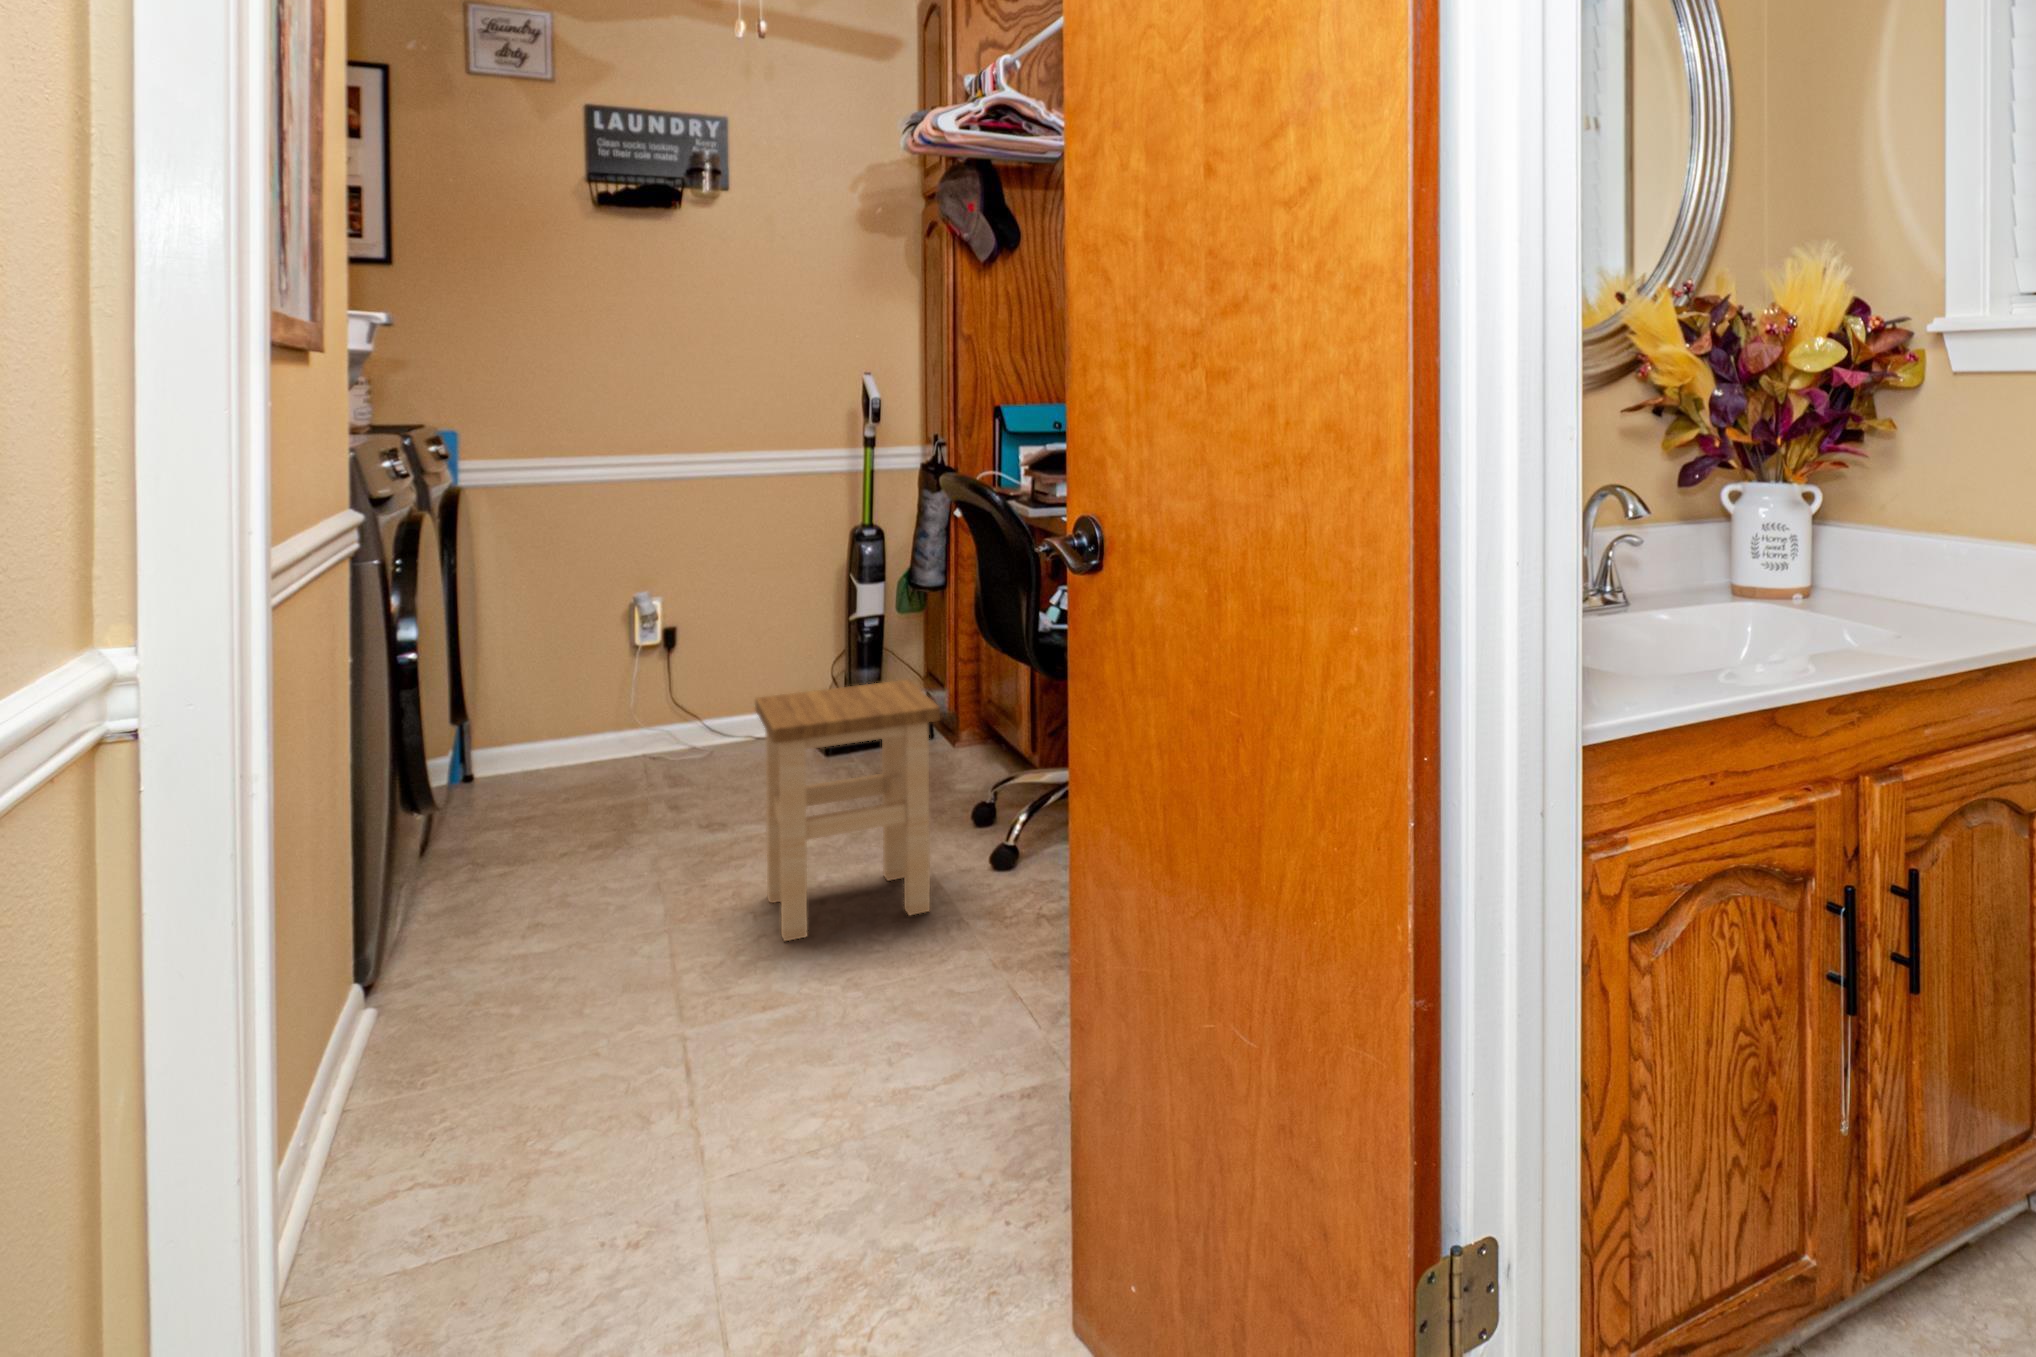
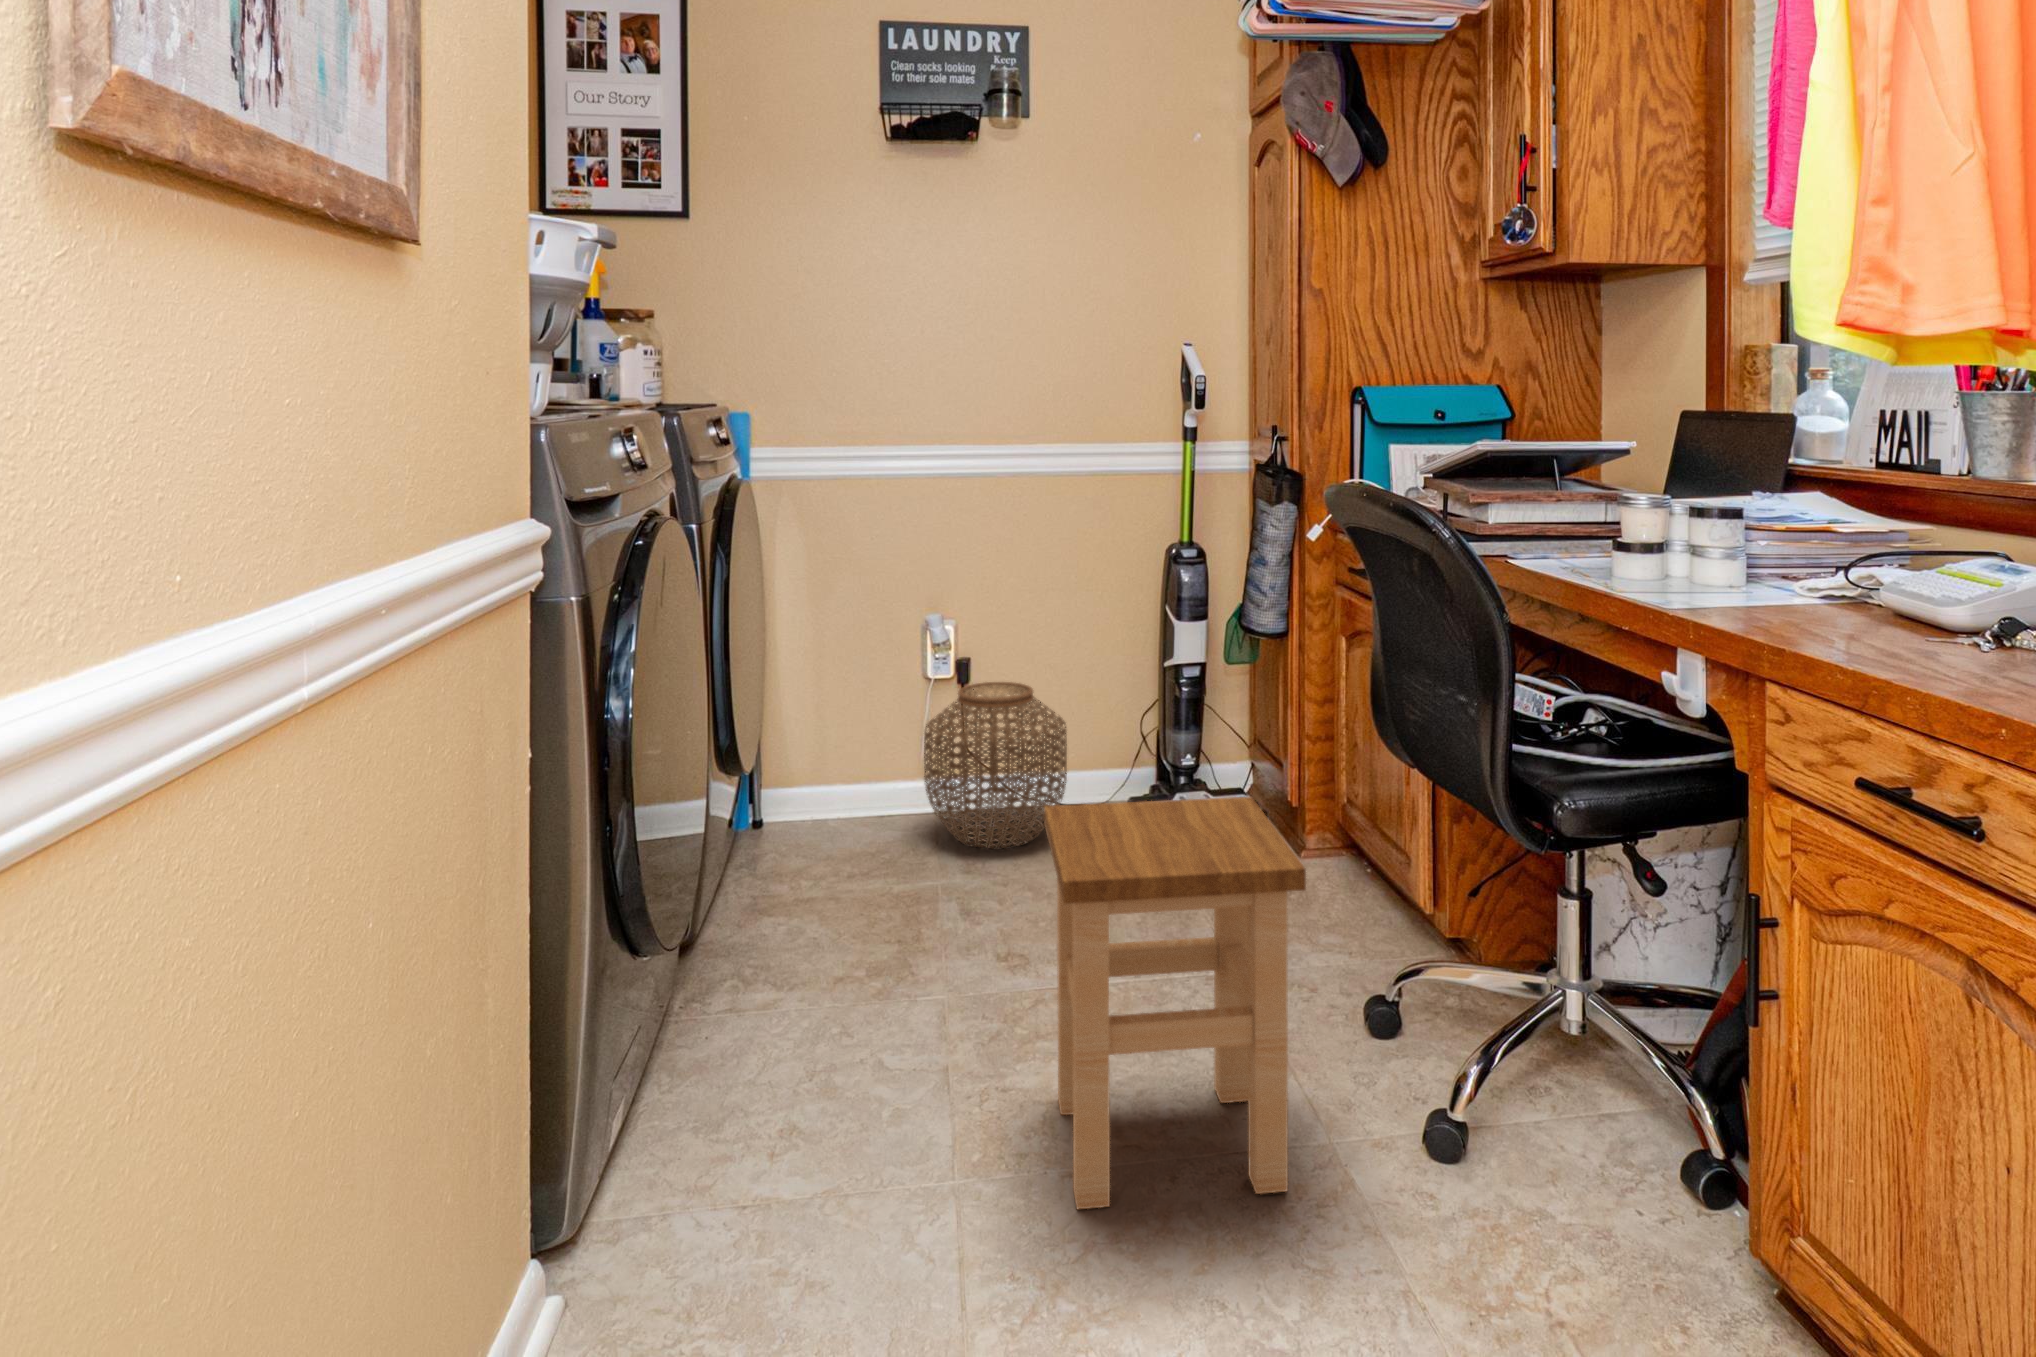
woven basket: none [636,642,766,773] -> present [924,682,1067,848]

